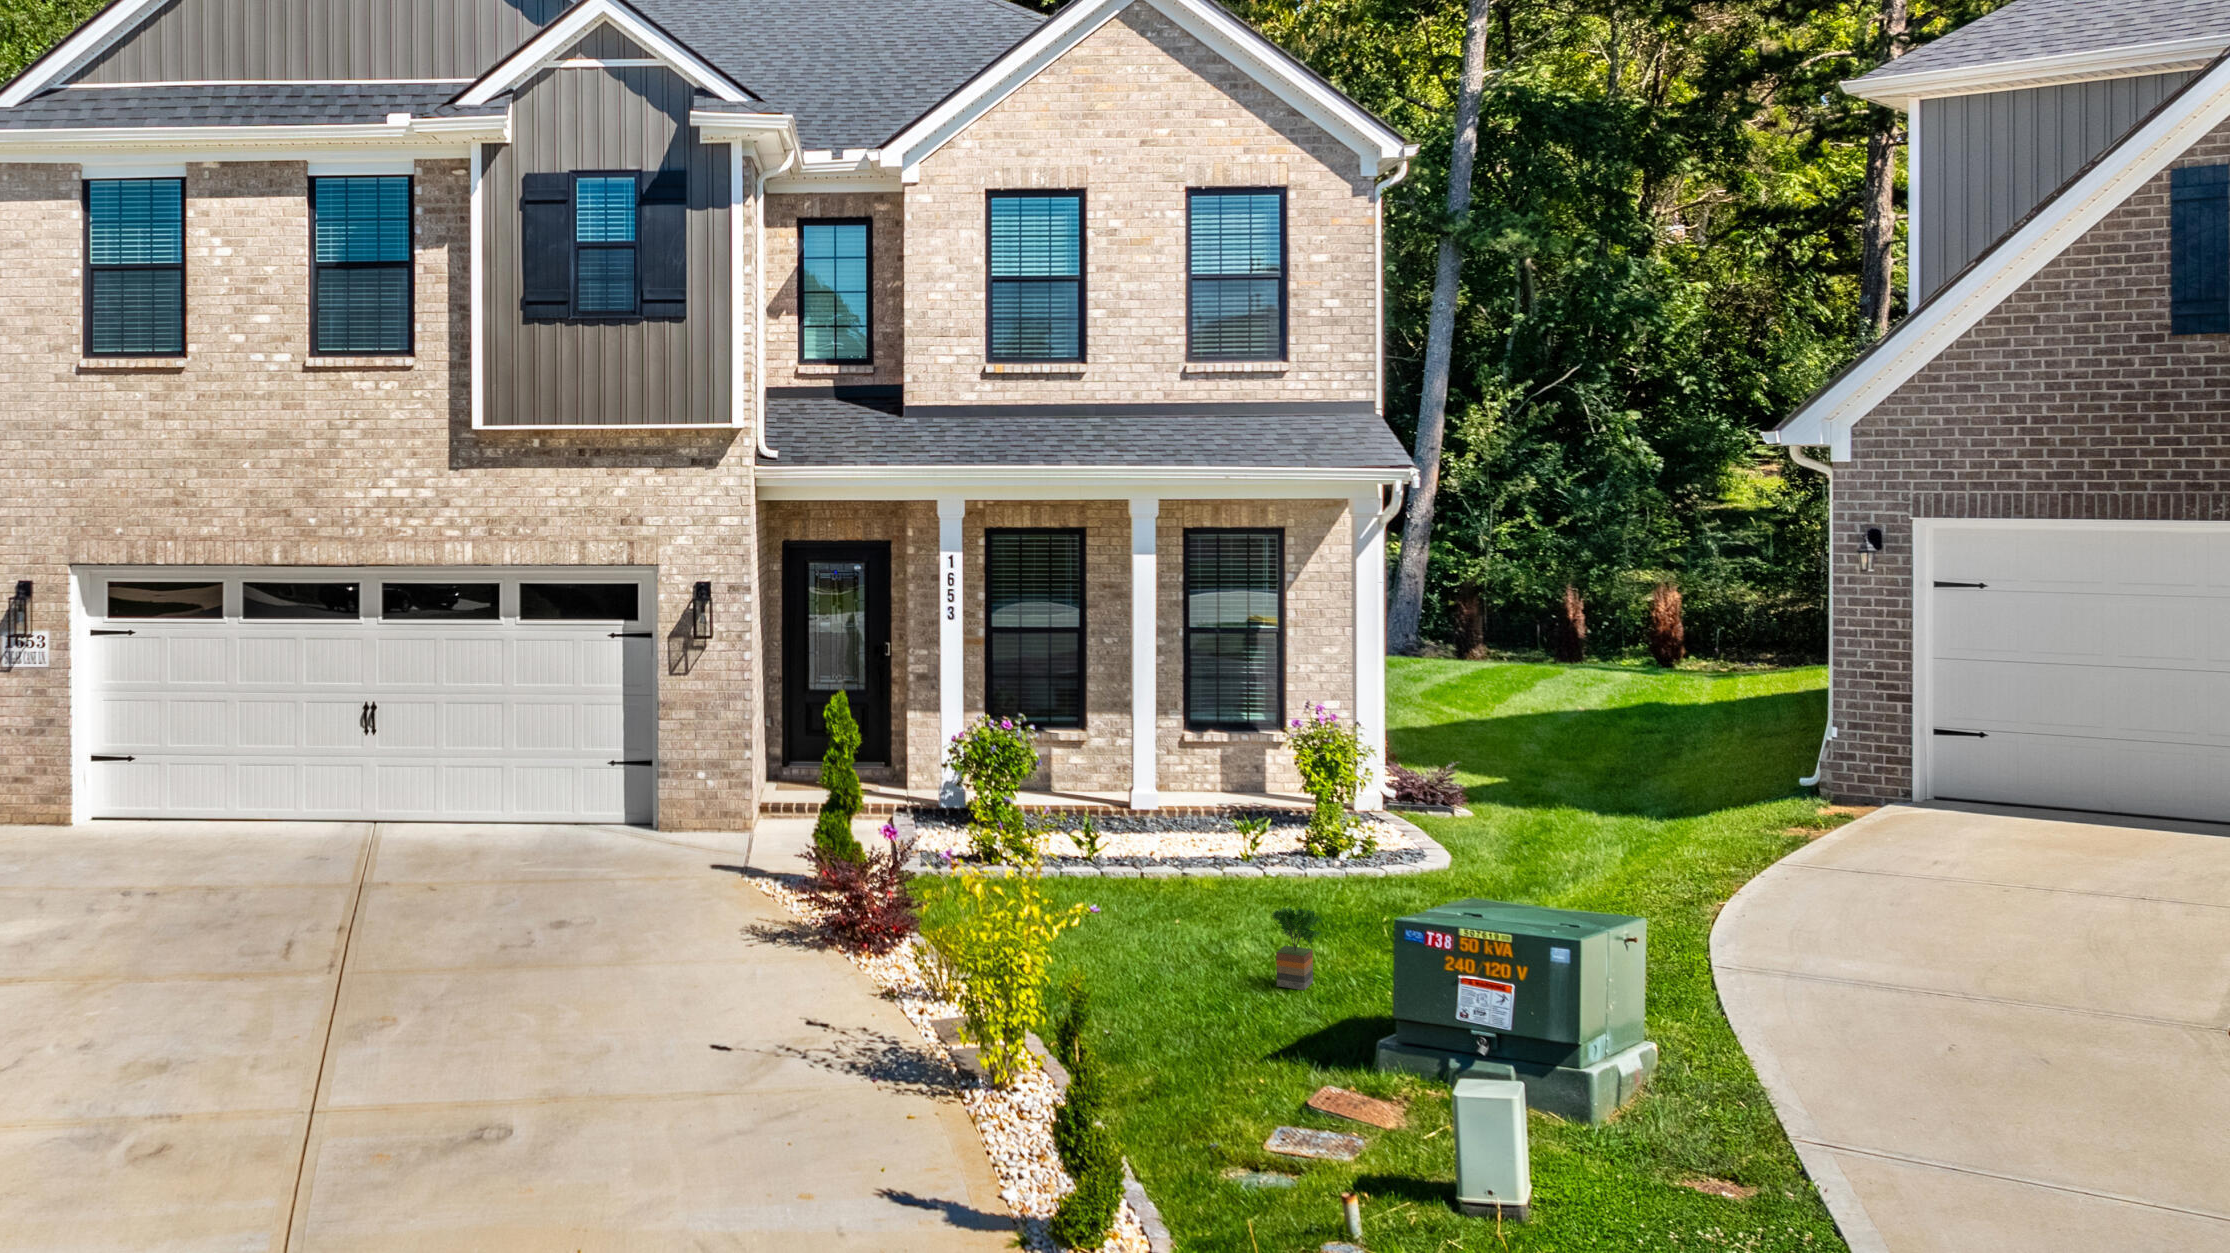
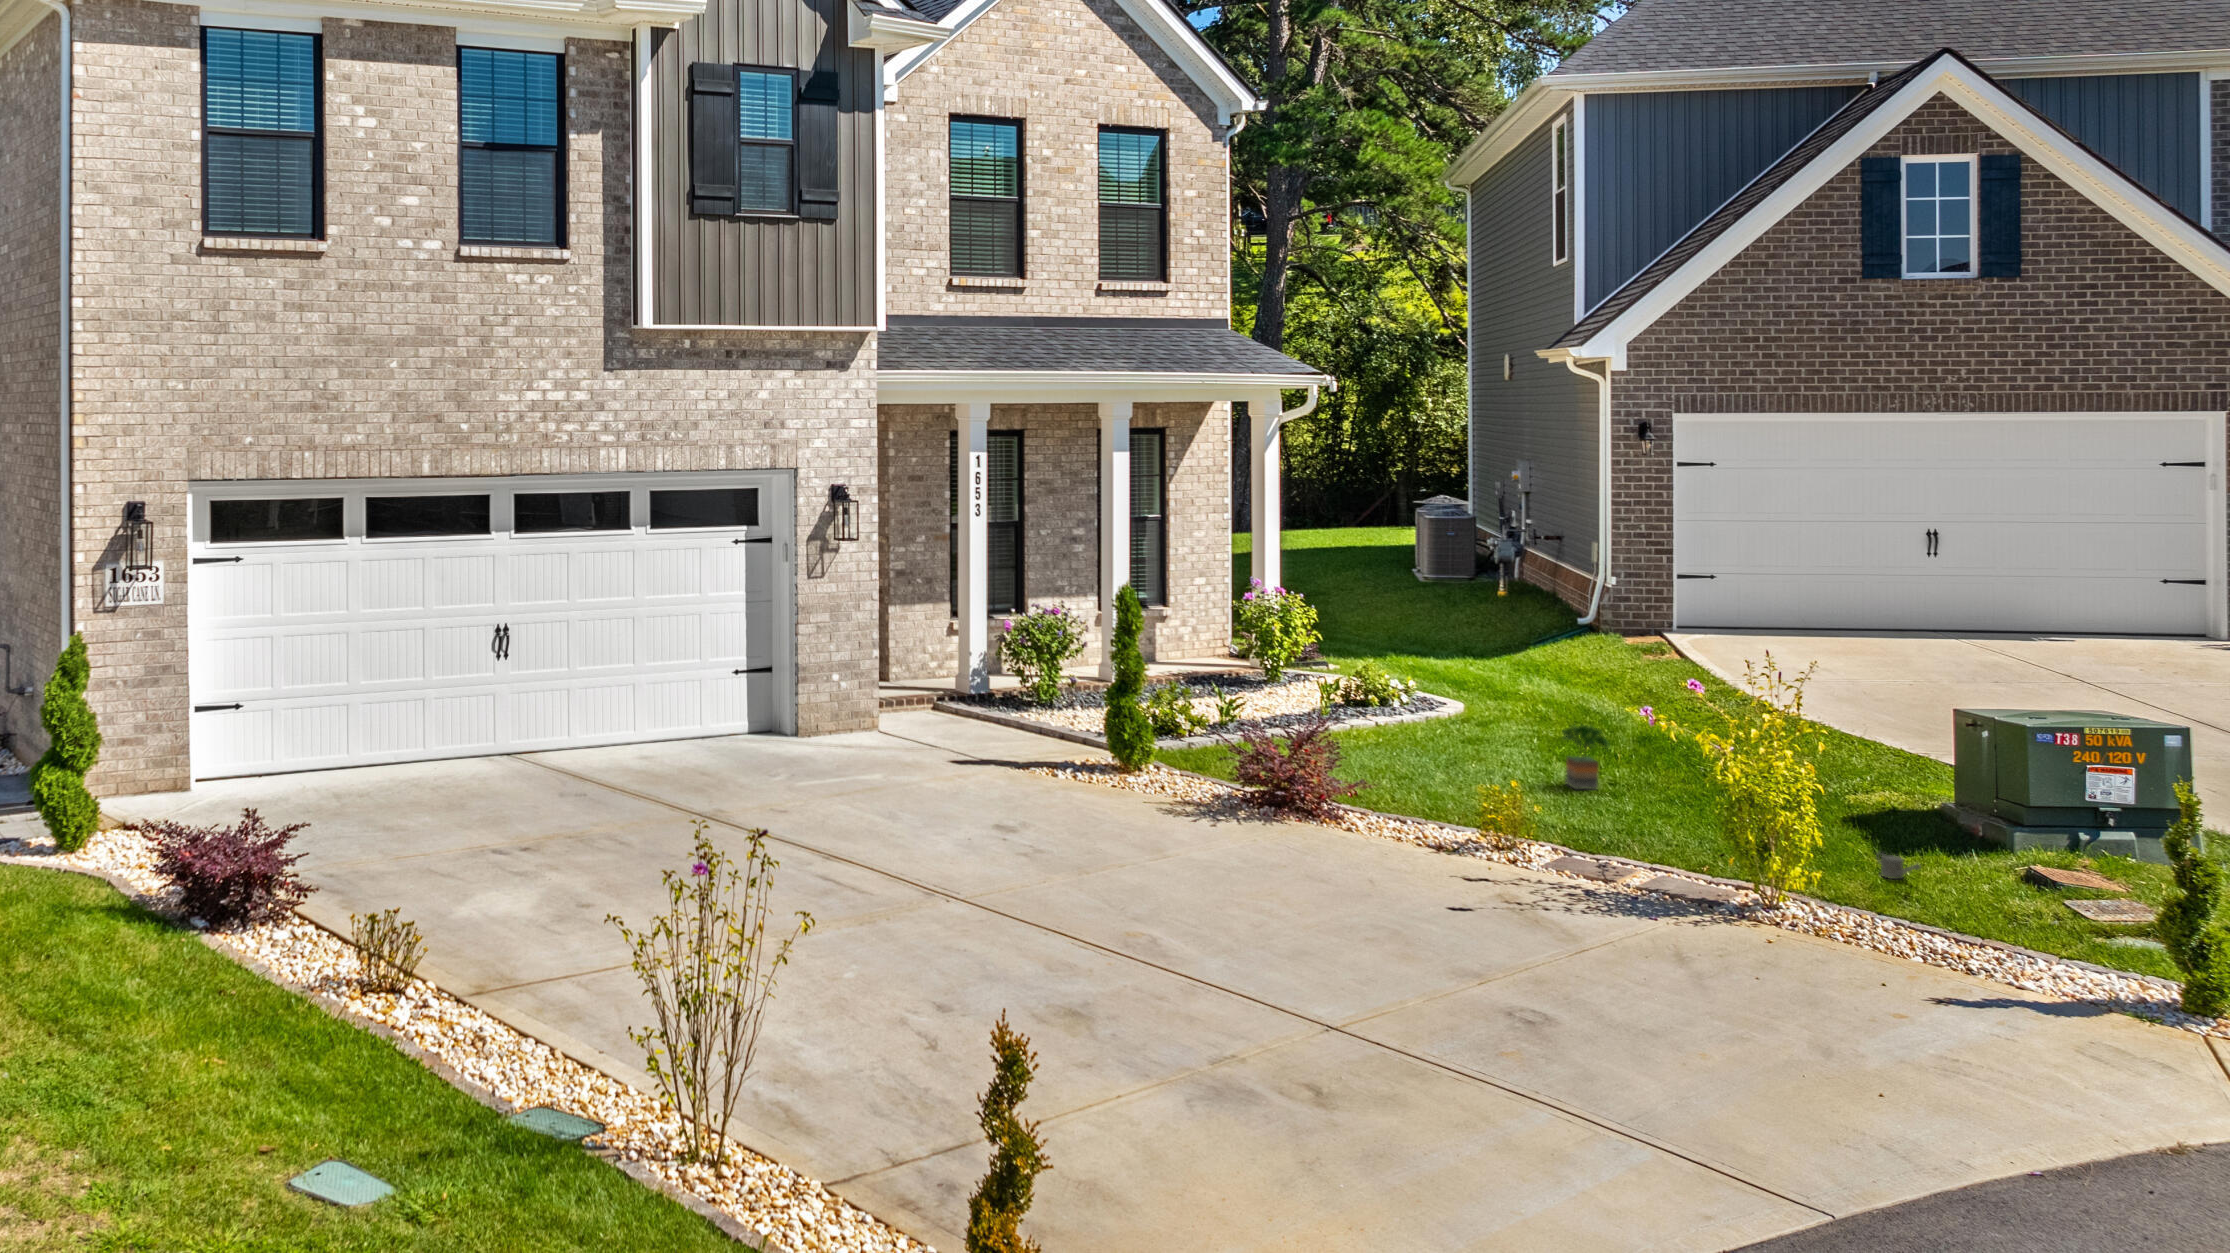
watering can: none [1342,1103,1370,1141] -> present [1877,853,1920,879]

